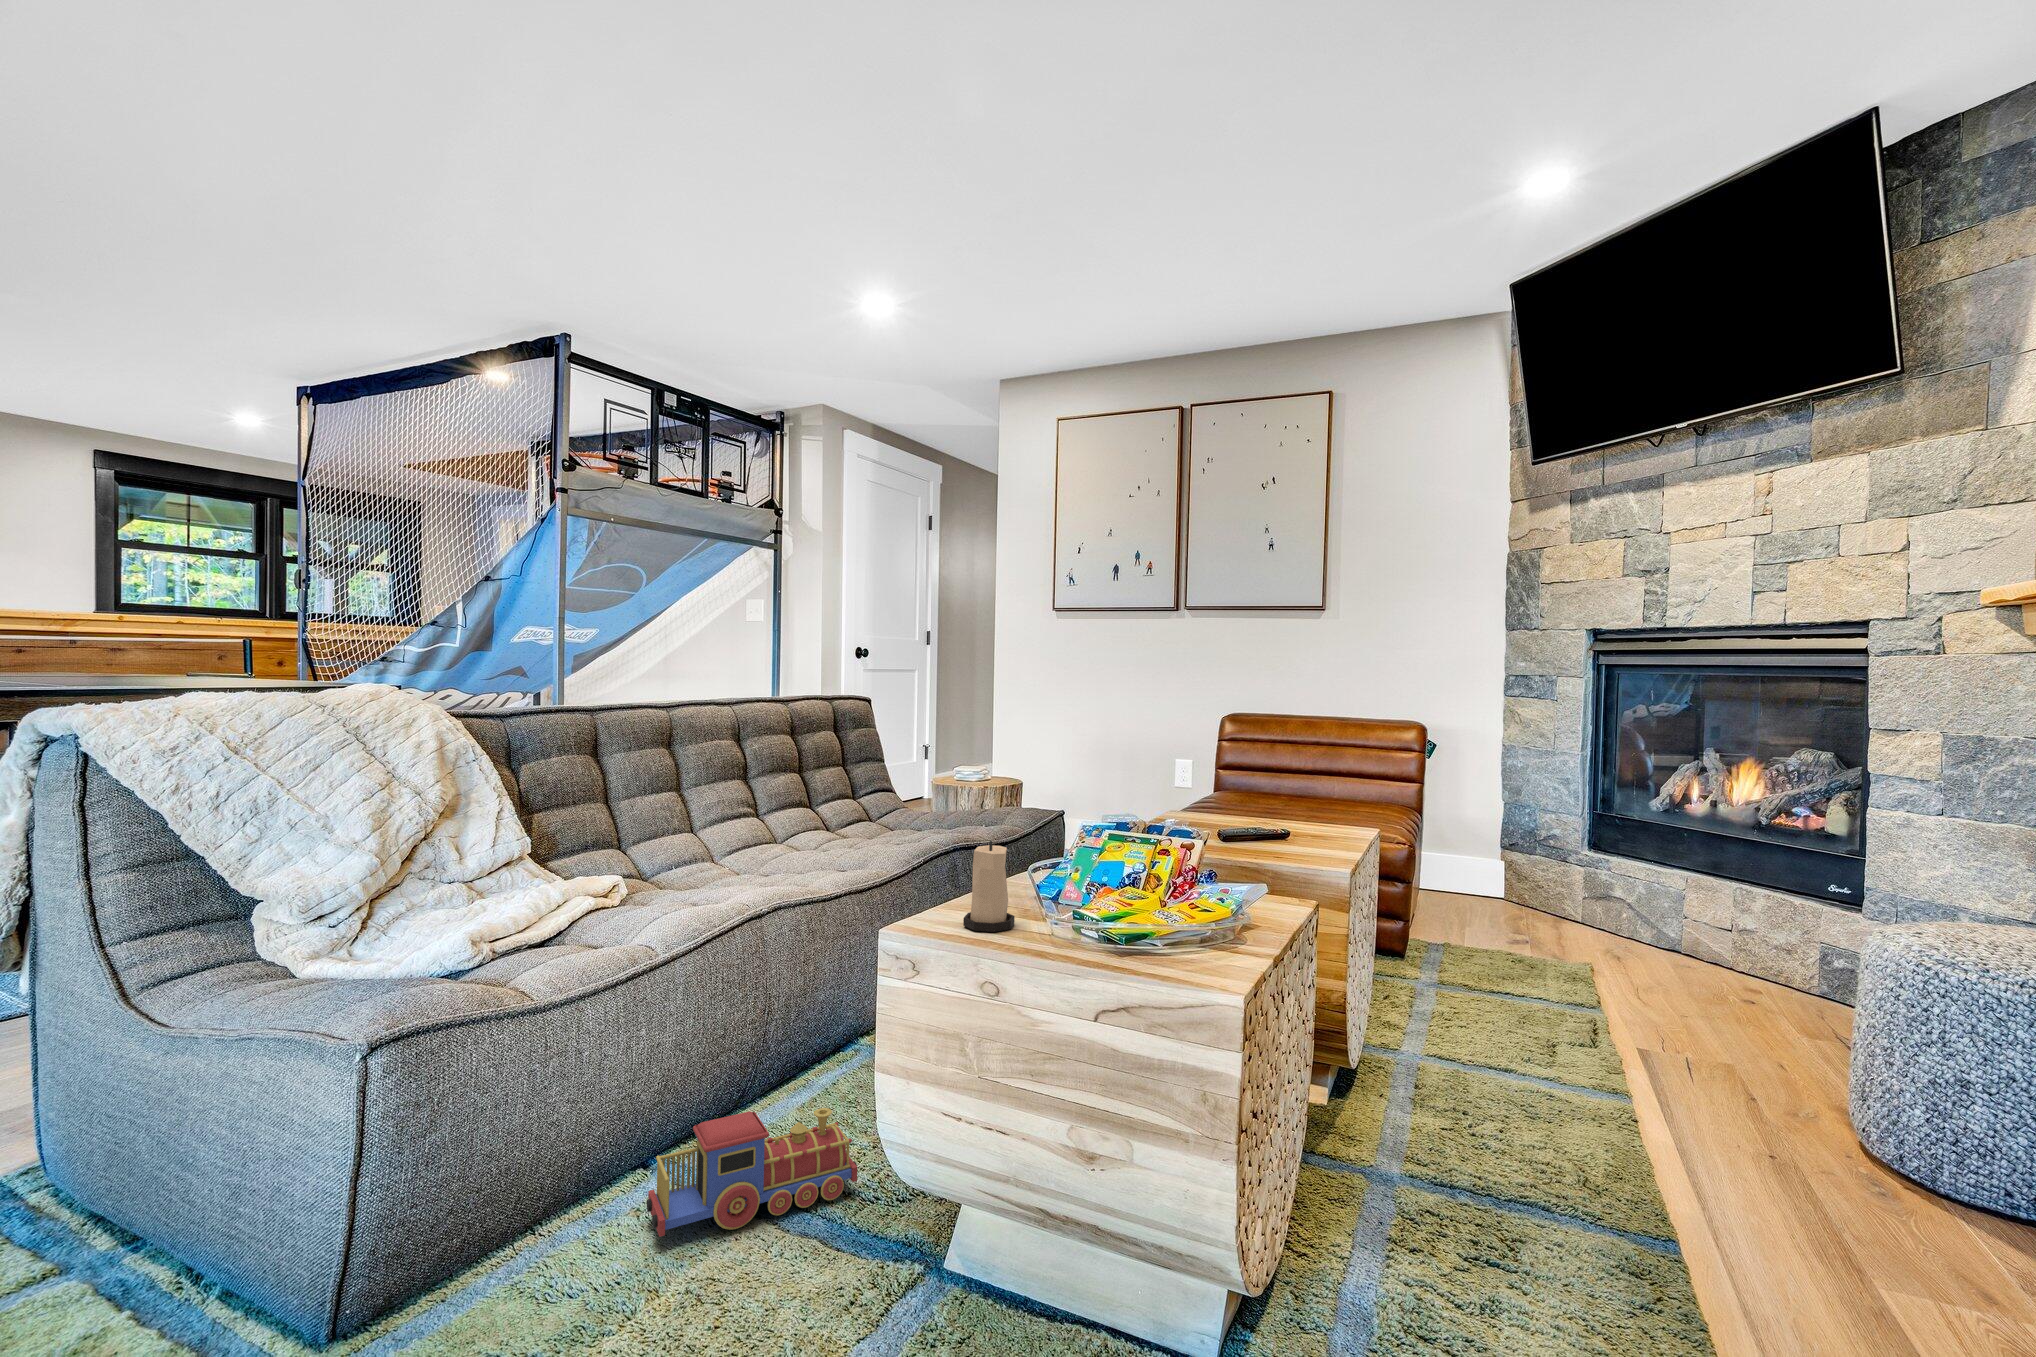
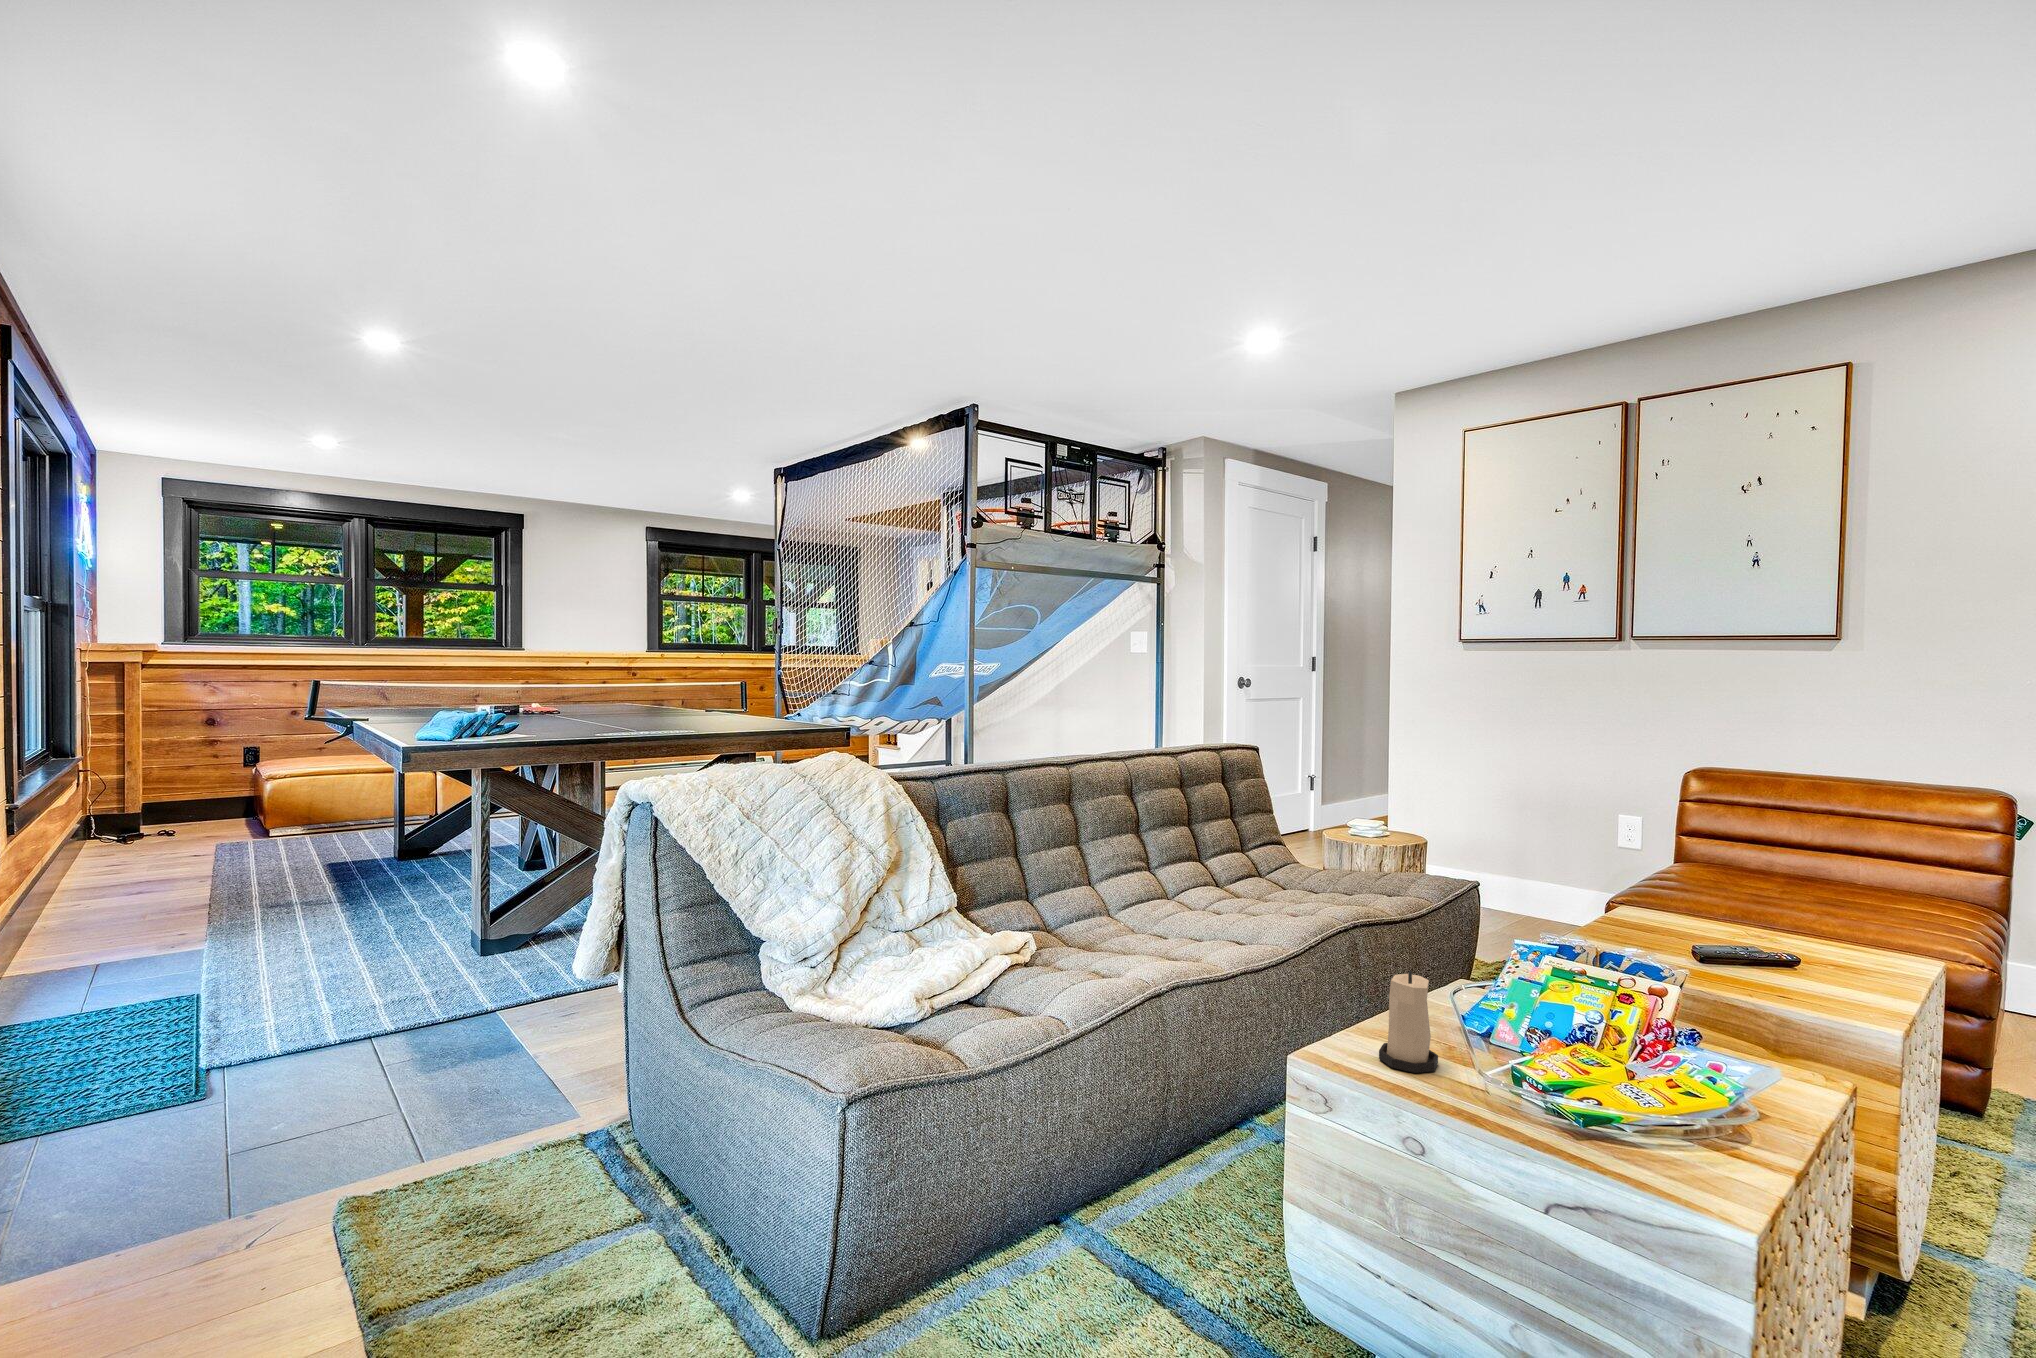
toy train: present [646,1108,857,1237] -> none [1062,1198,1261,1314]

